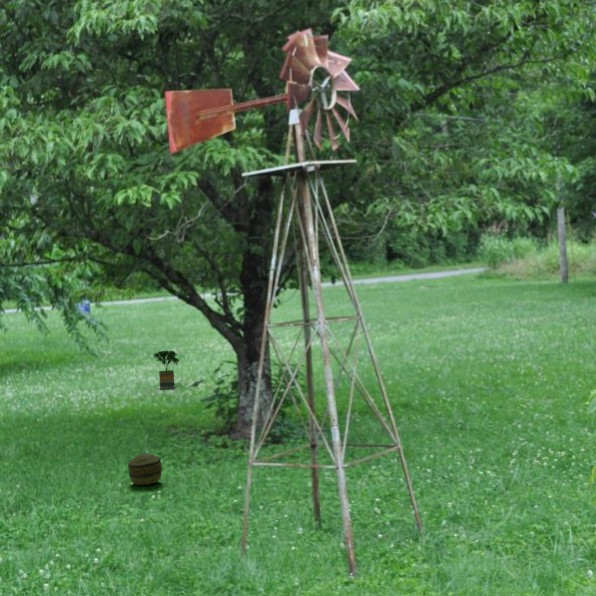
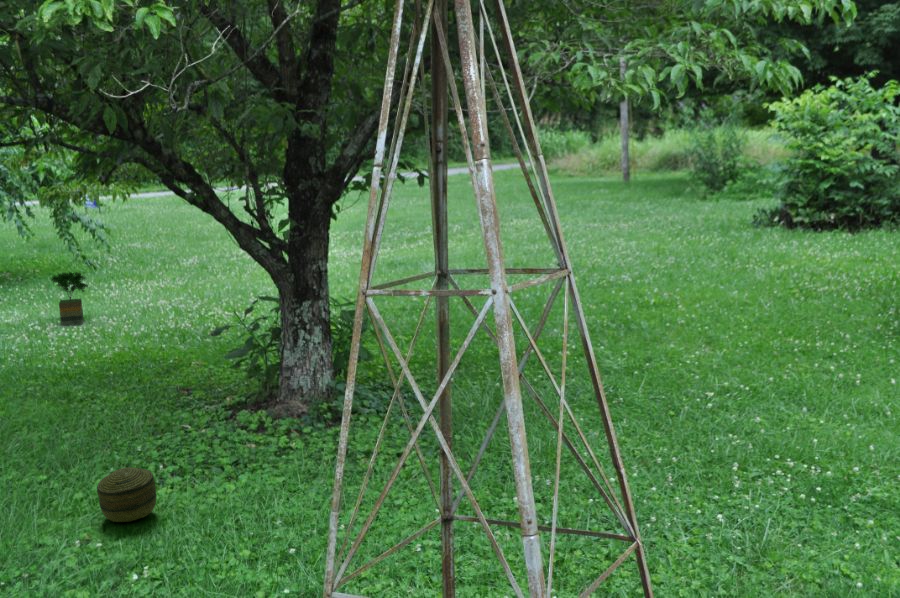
potted tree: present [153,350,179,390] -> present [51,272,88,326]

